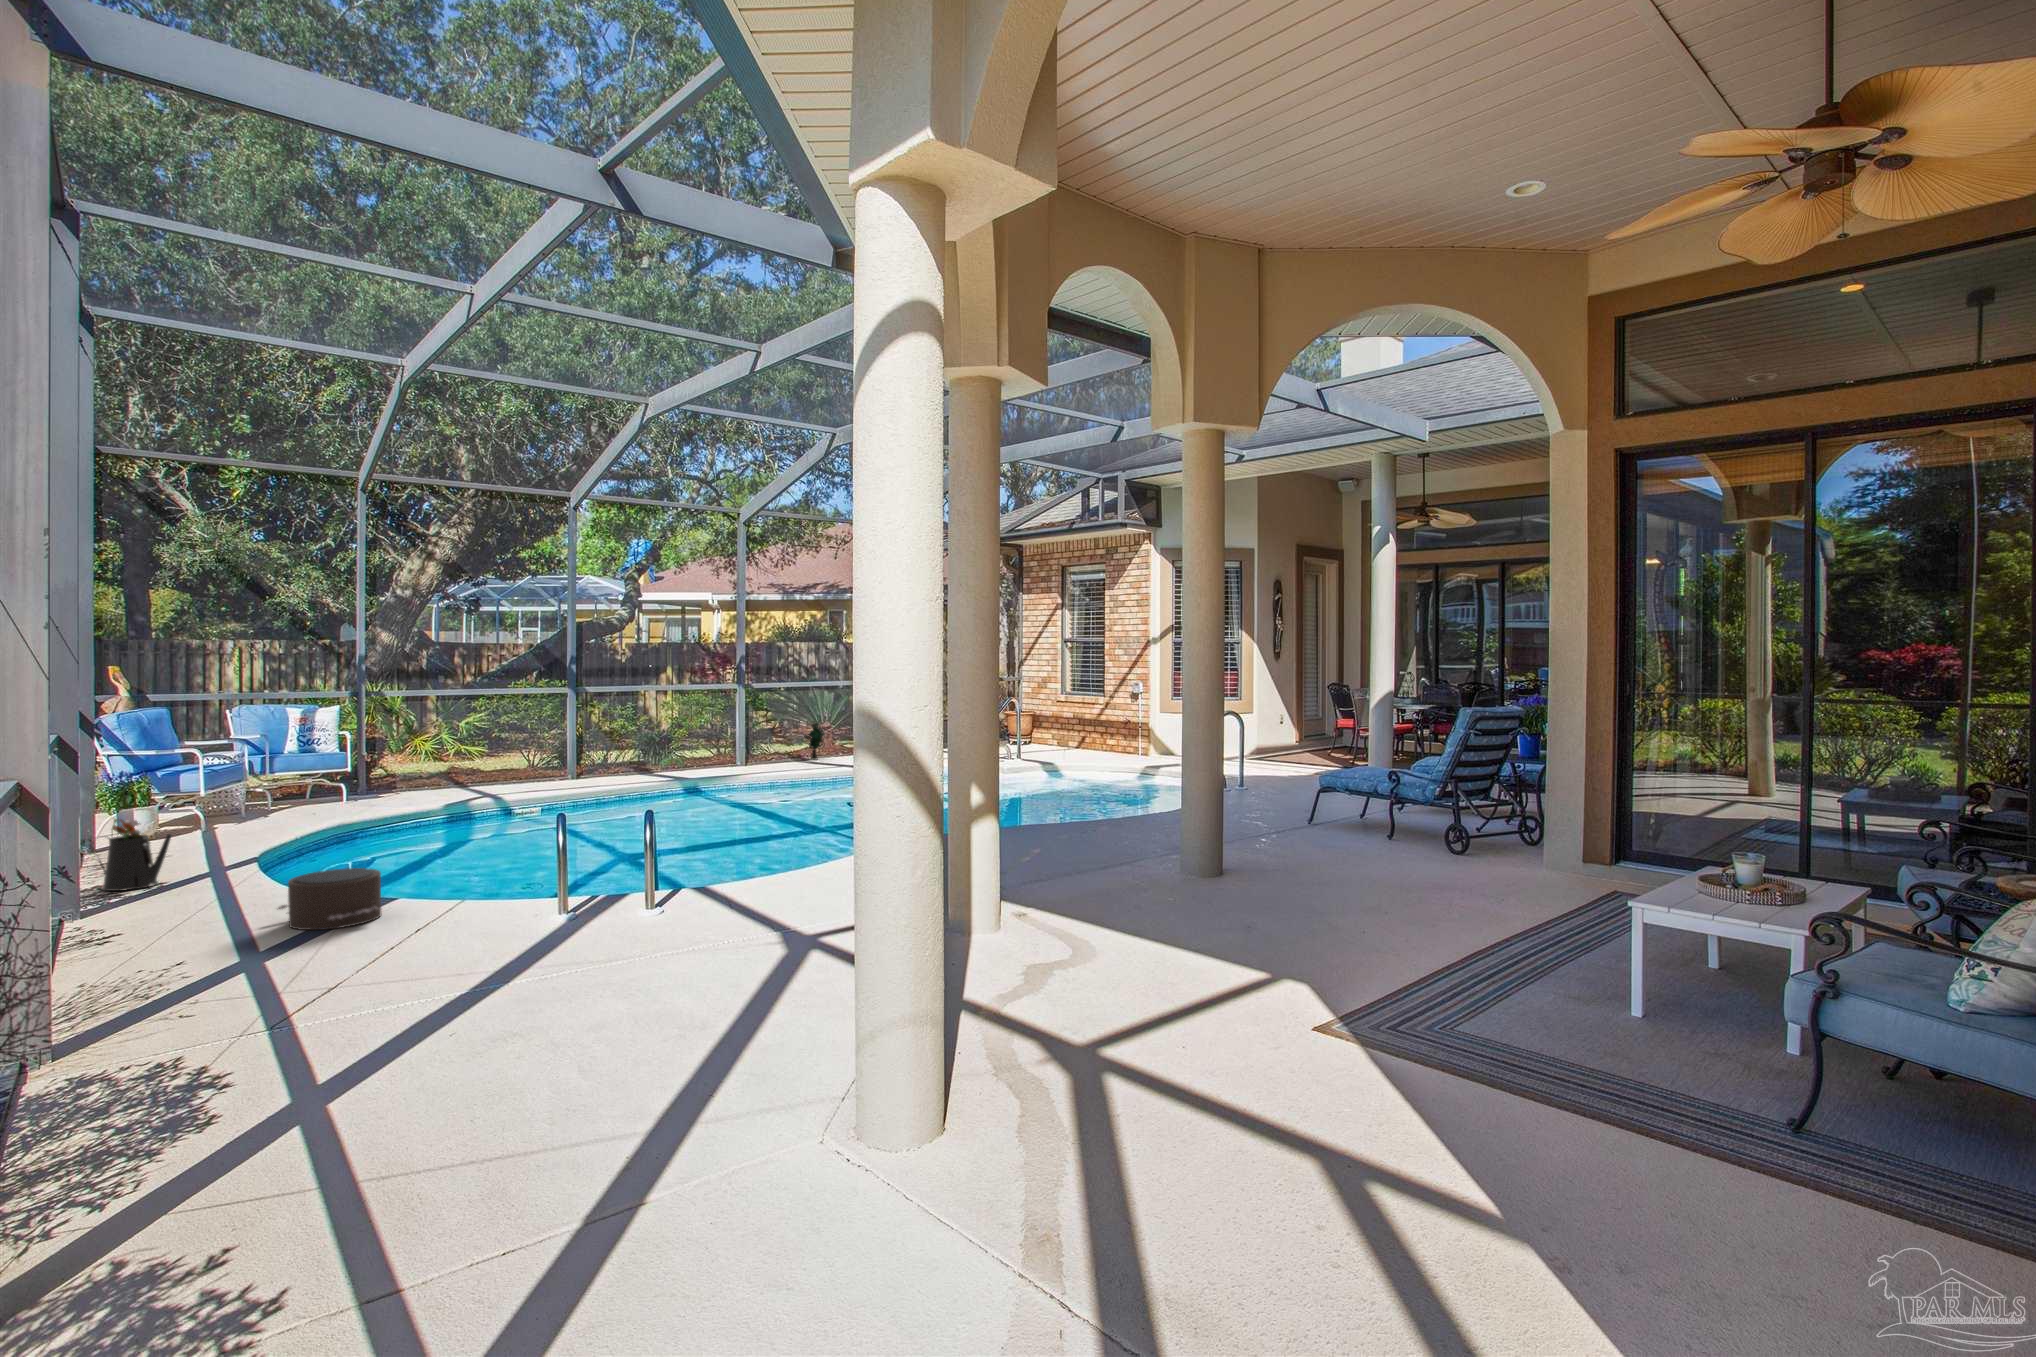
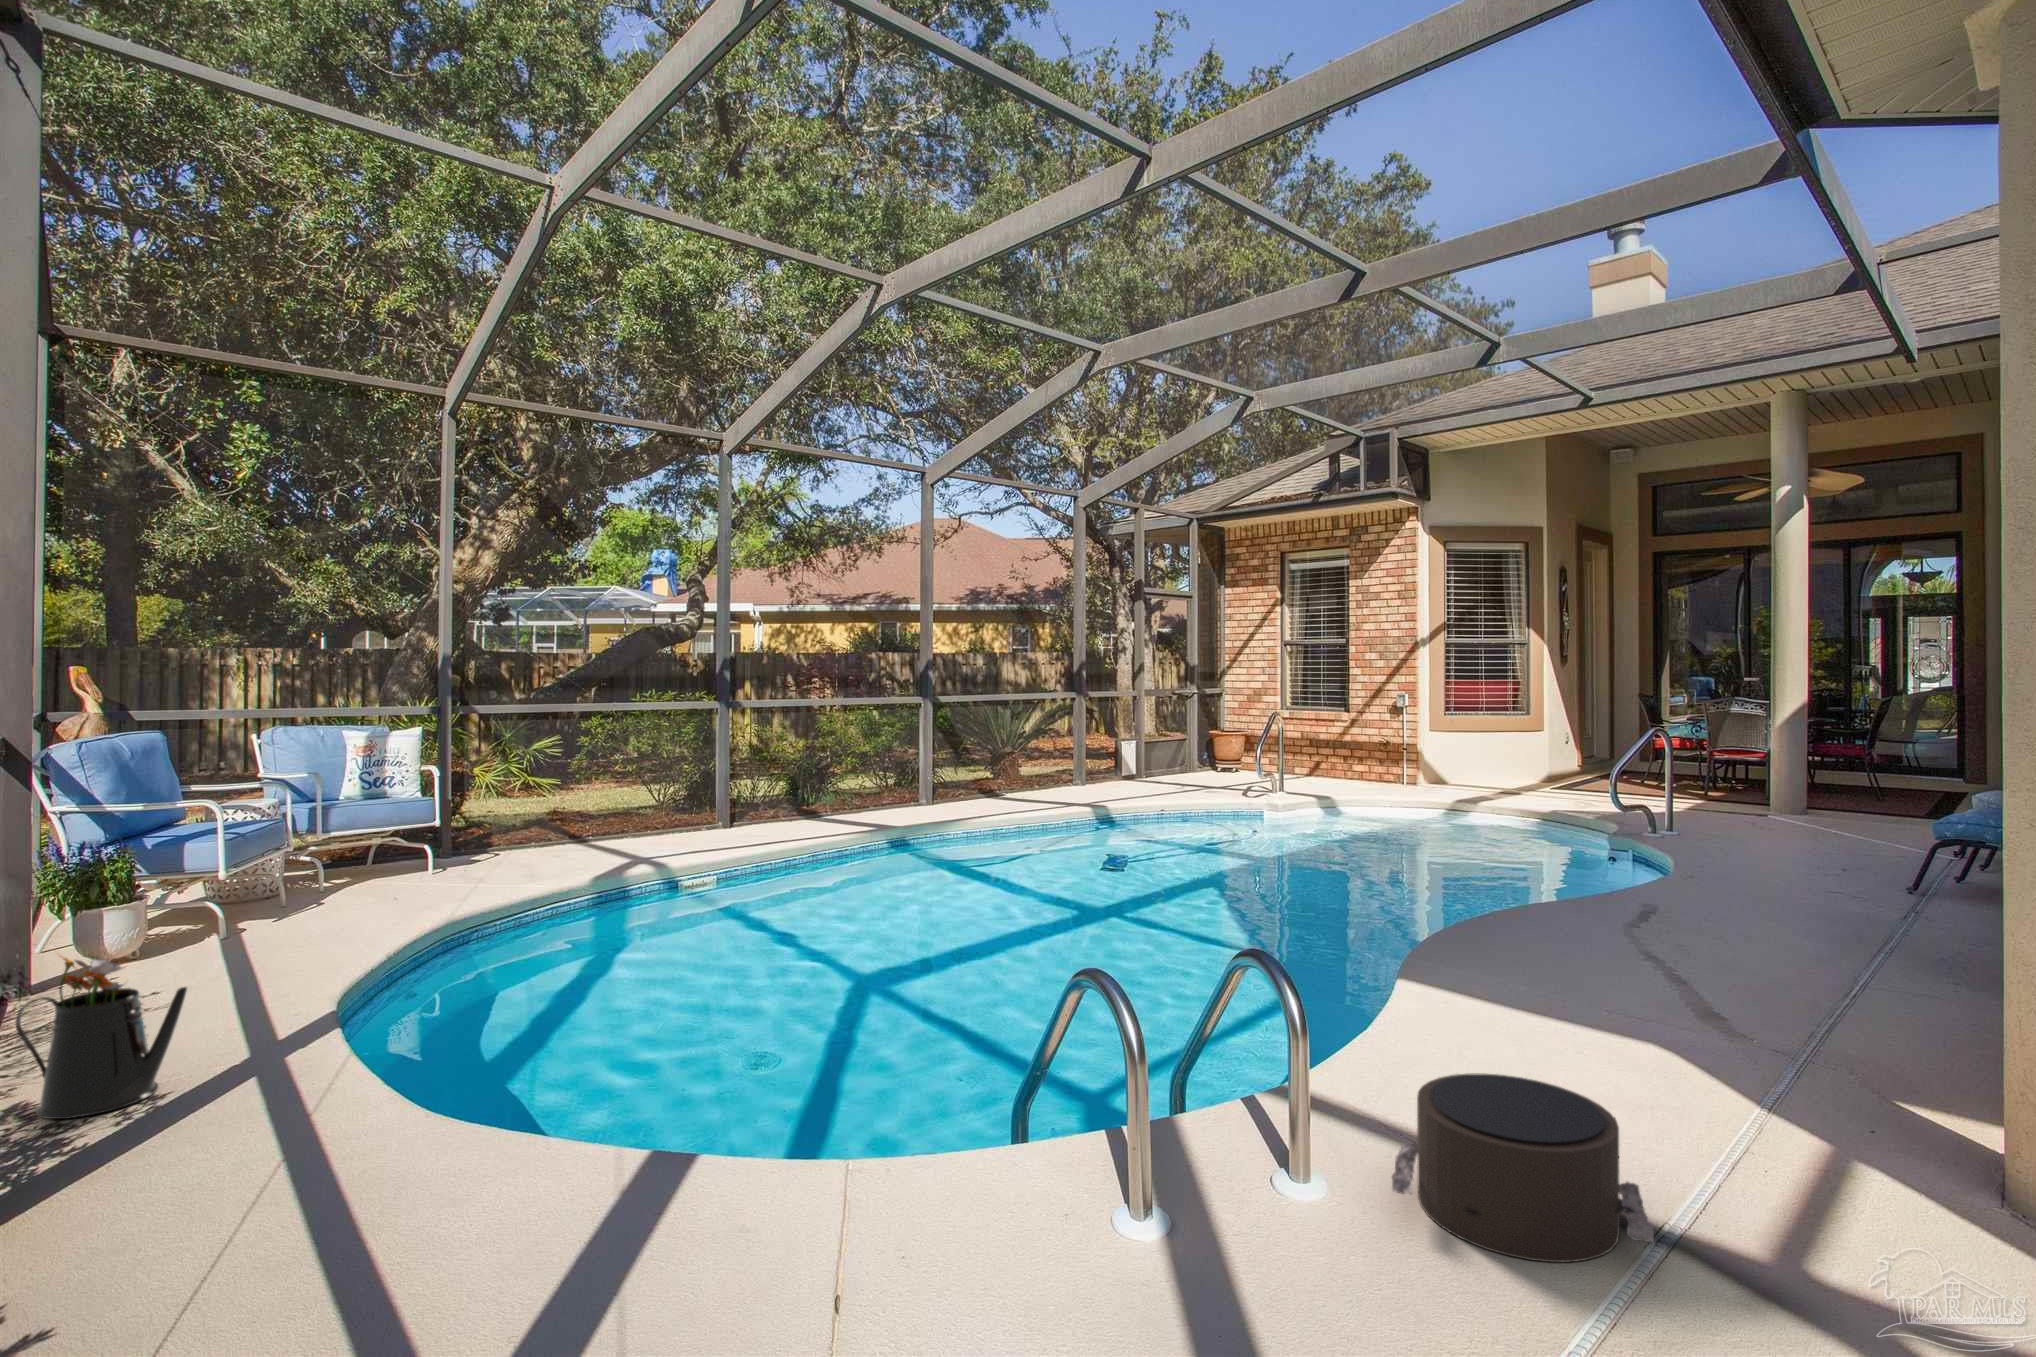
decorative plant: present [803,721,825,760] -> none [987,745,1015,795]
pouf: present [278,868,381,930] -> present [1392,1073,1654,1262]

